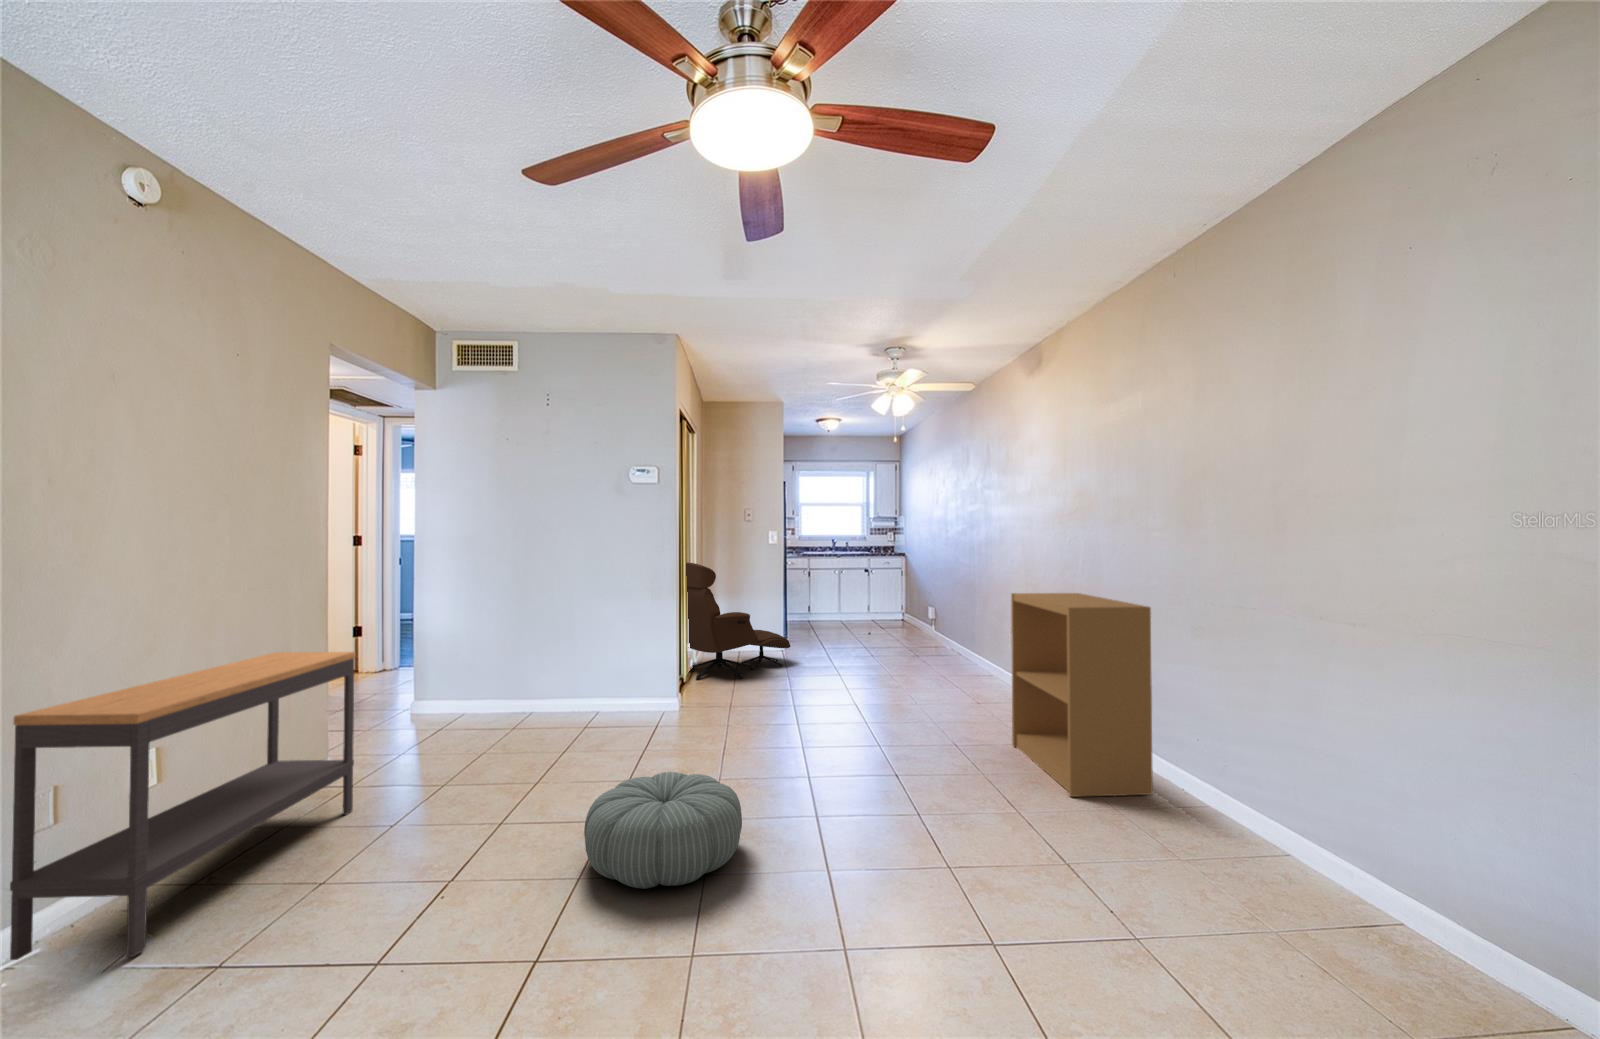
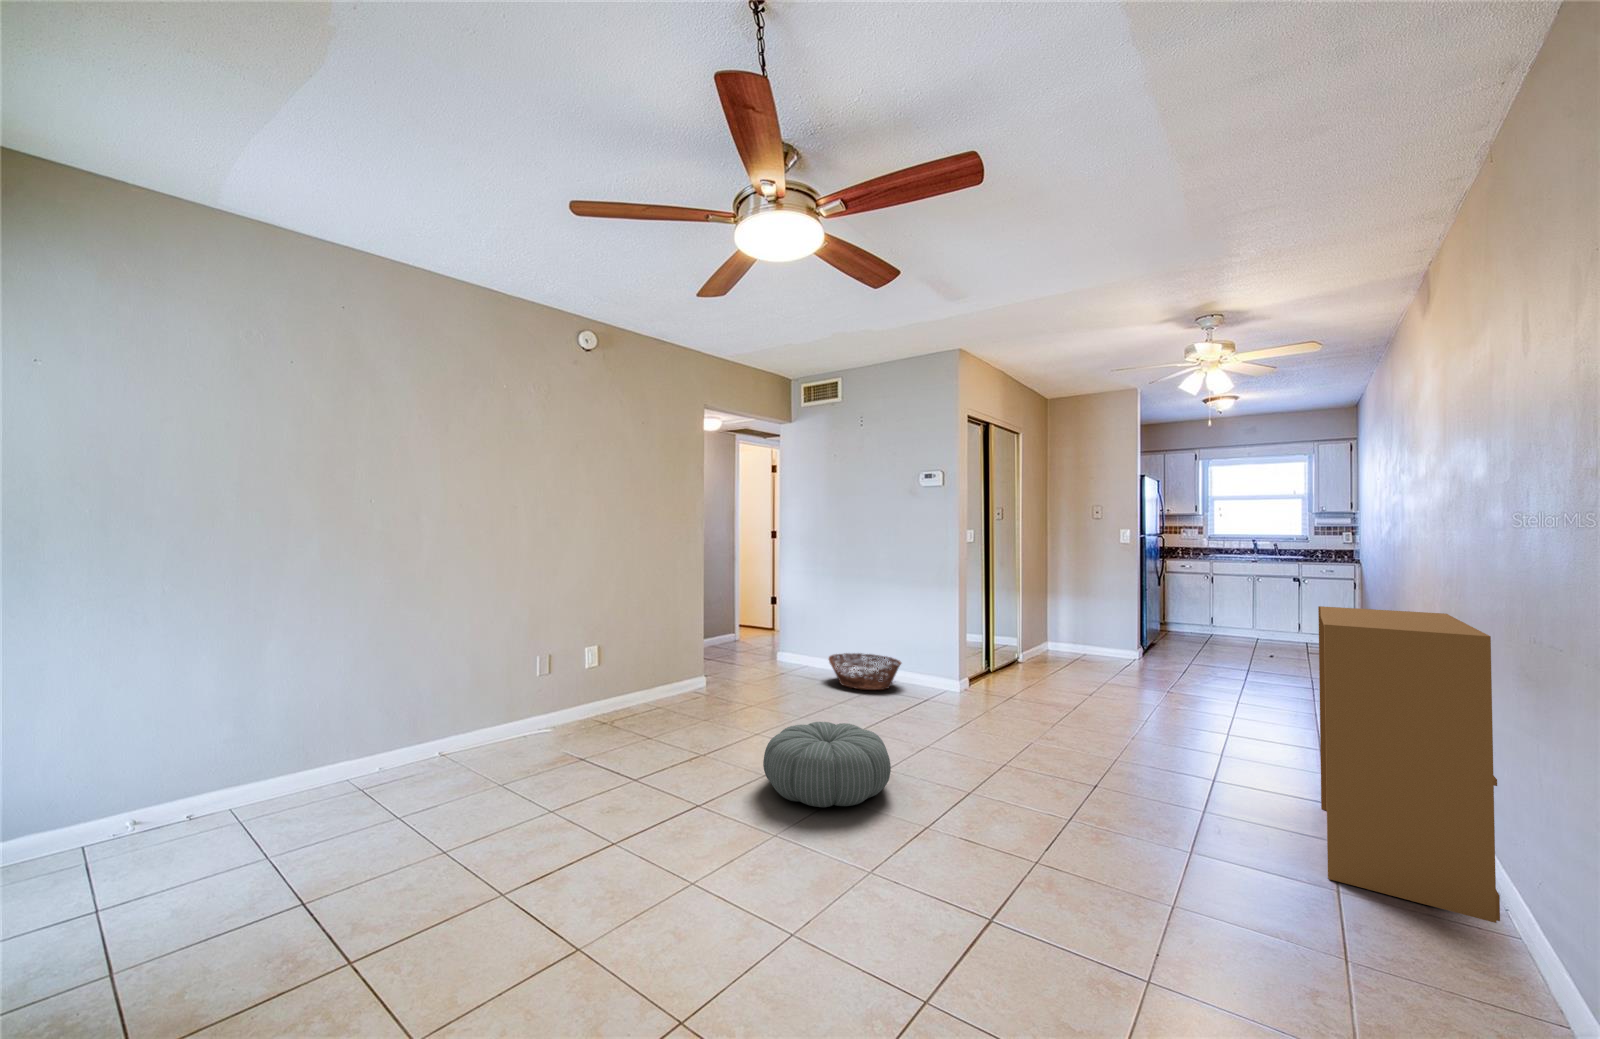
lounge chair: present [686,562,790,679] -> none [989,558,1127,677]
console table: present [10,652,355,960] -> none [528,601,697,749]
basket: none [513,684,613,730] -> present [829,653,901,690]

